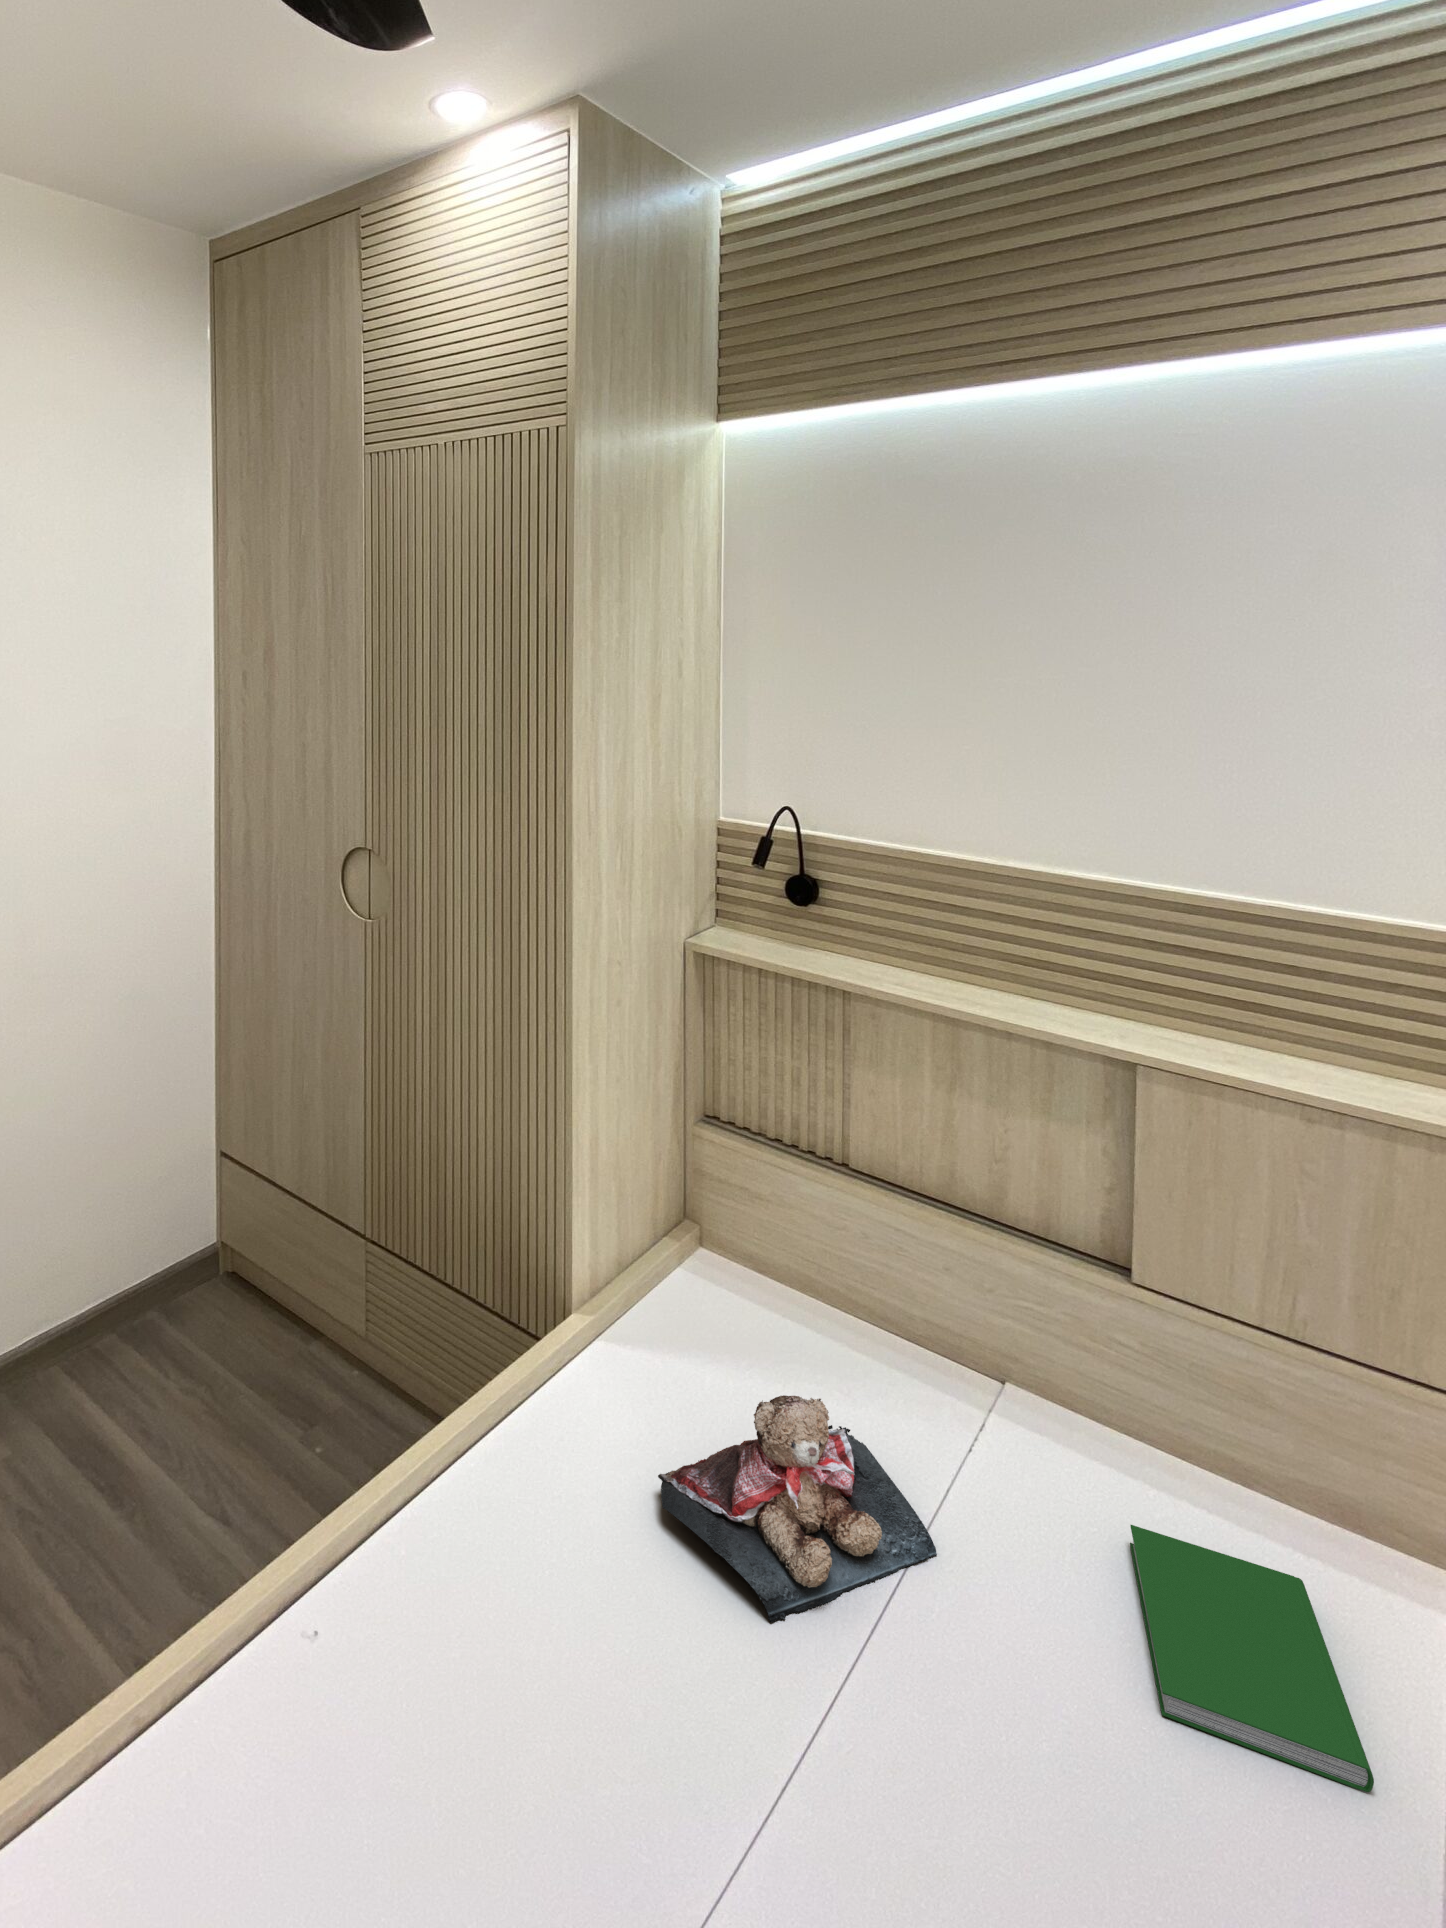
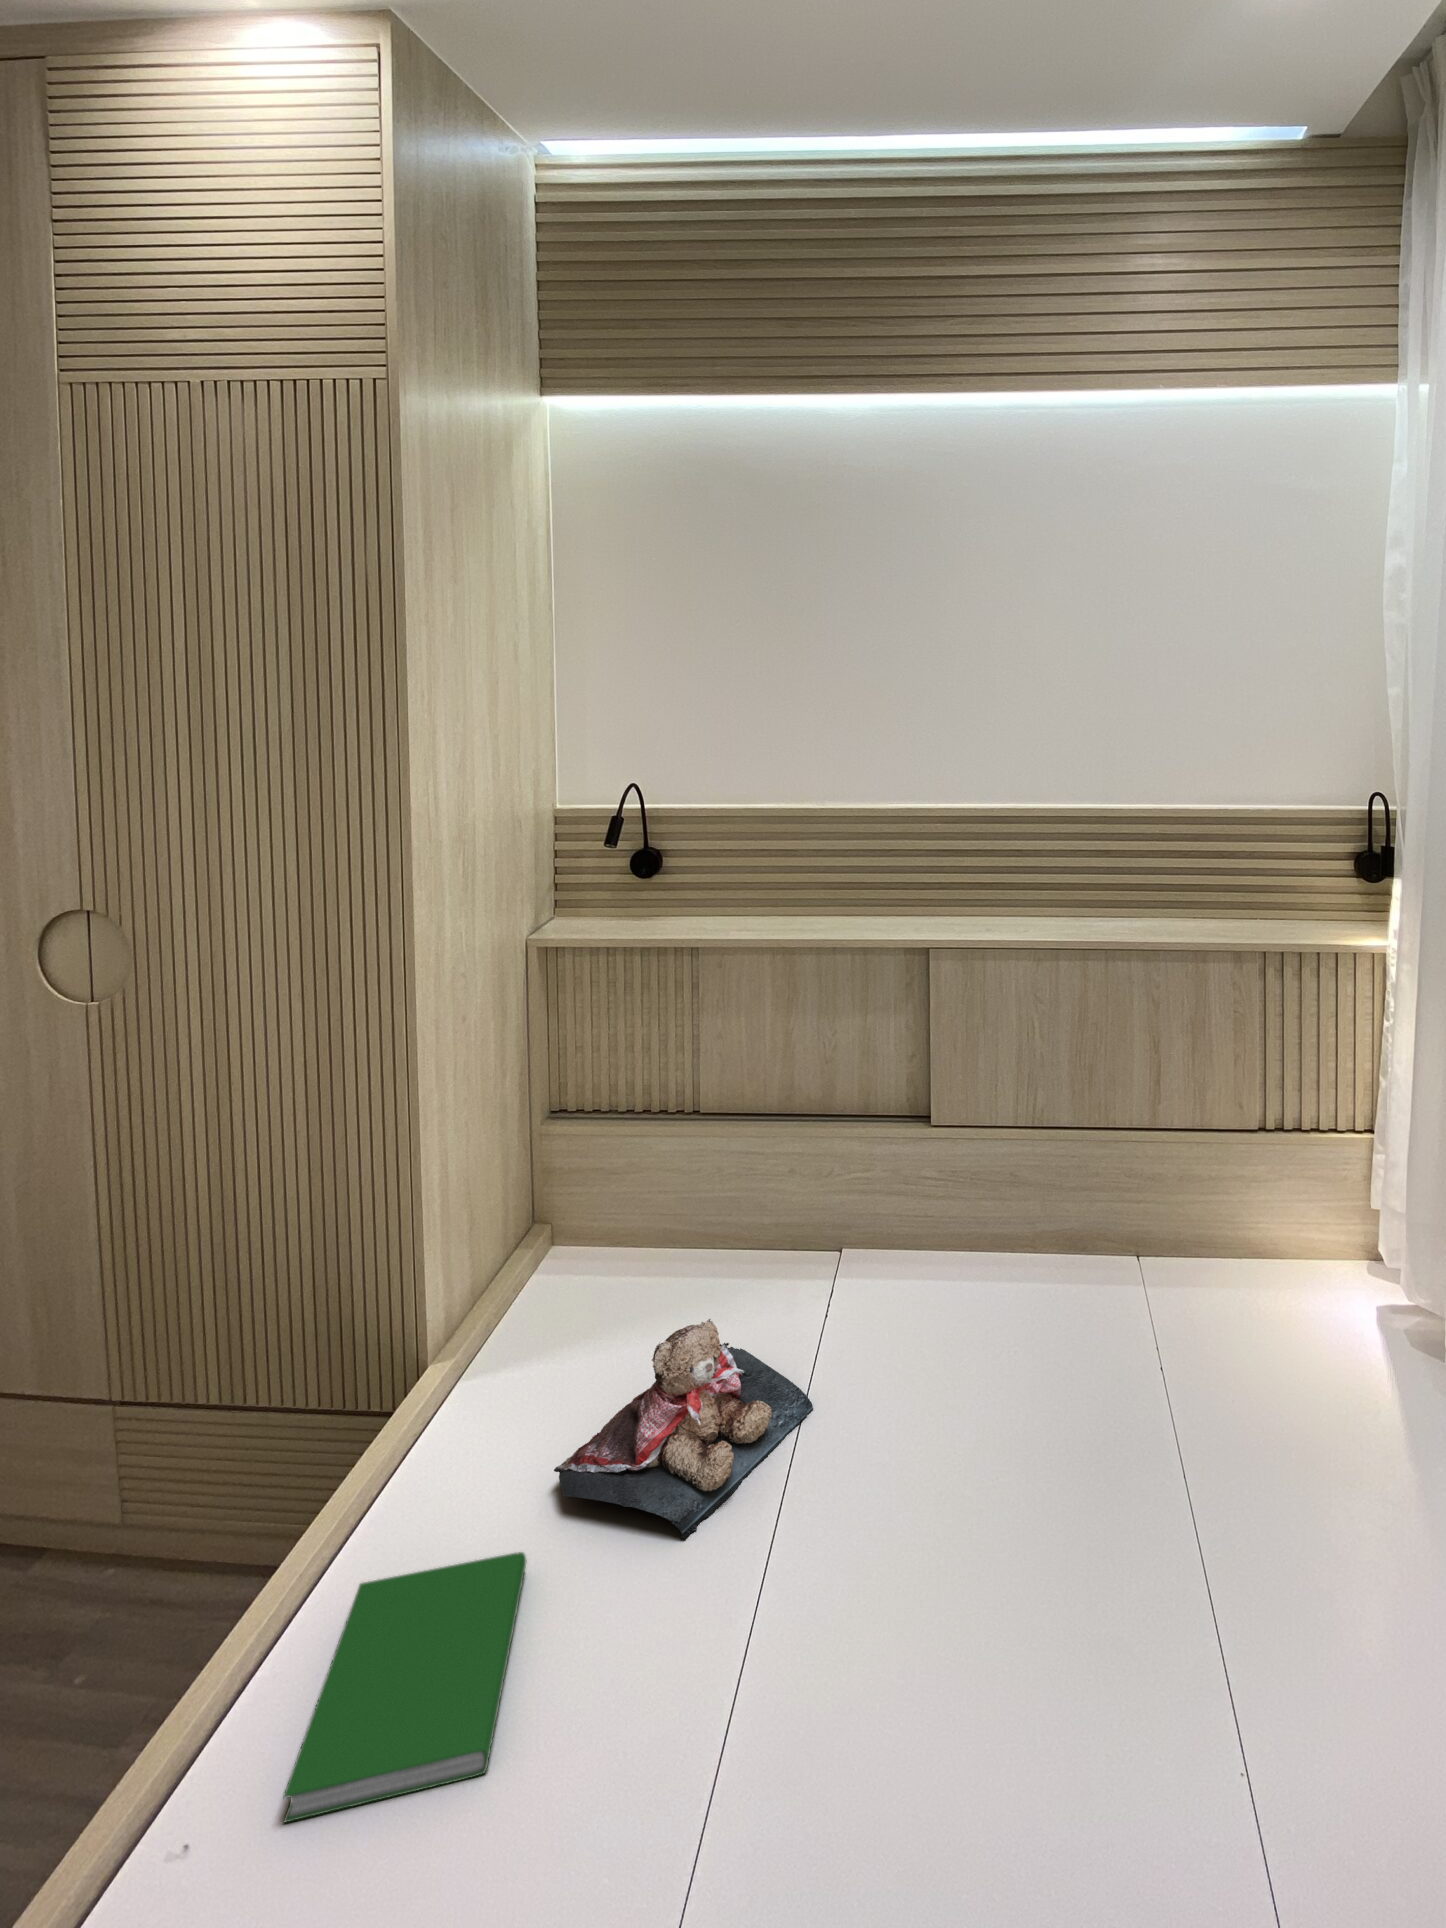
hardcover book: present [1130,1525,1374,1792] -> present [284,1552,527,1822]

